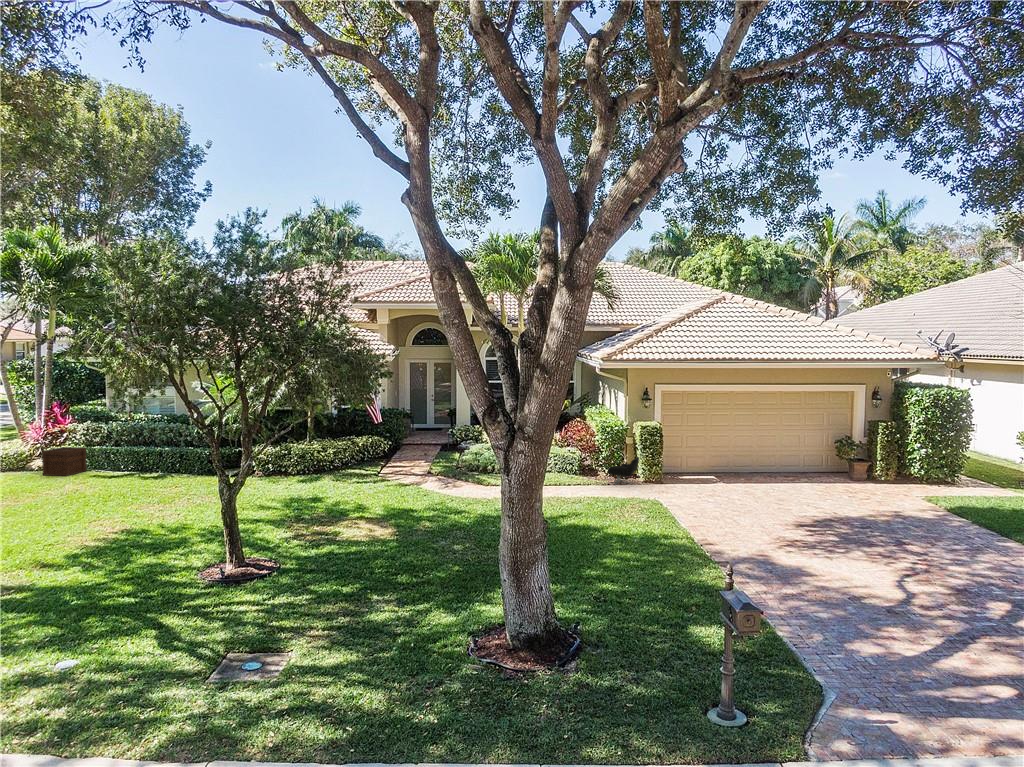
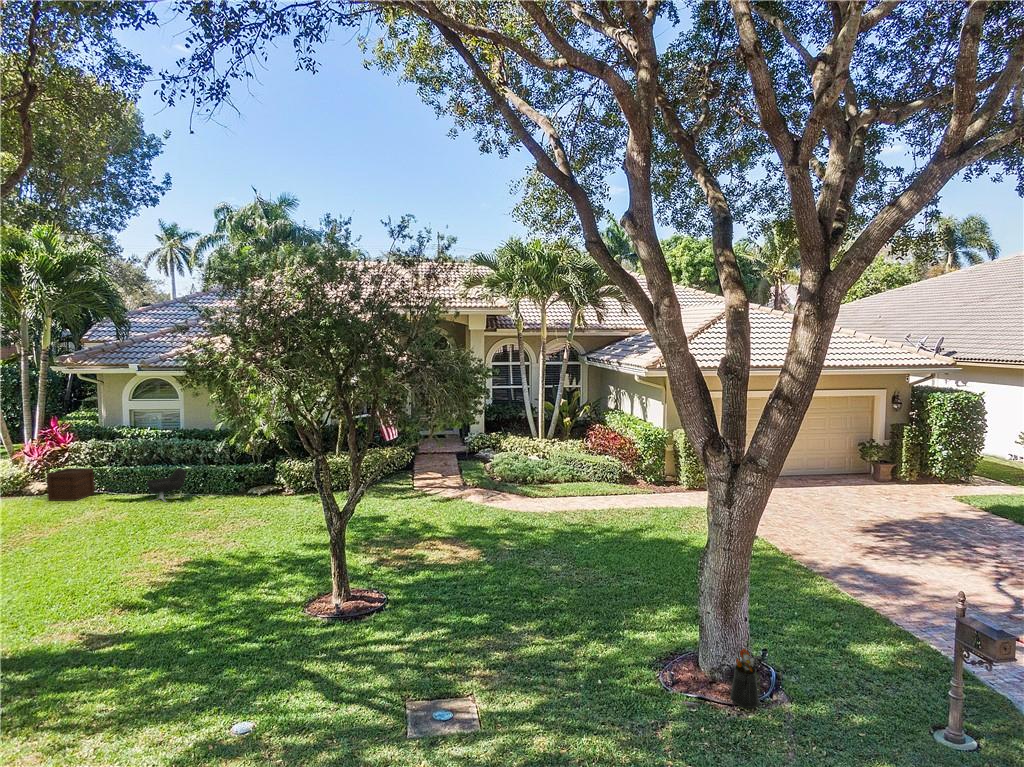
lounge chair: present [608,457,639,485] -> present [147,468,187,502]
watering can: none [530,619,557,676] -> present [730,649,760,708]

